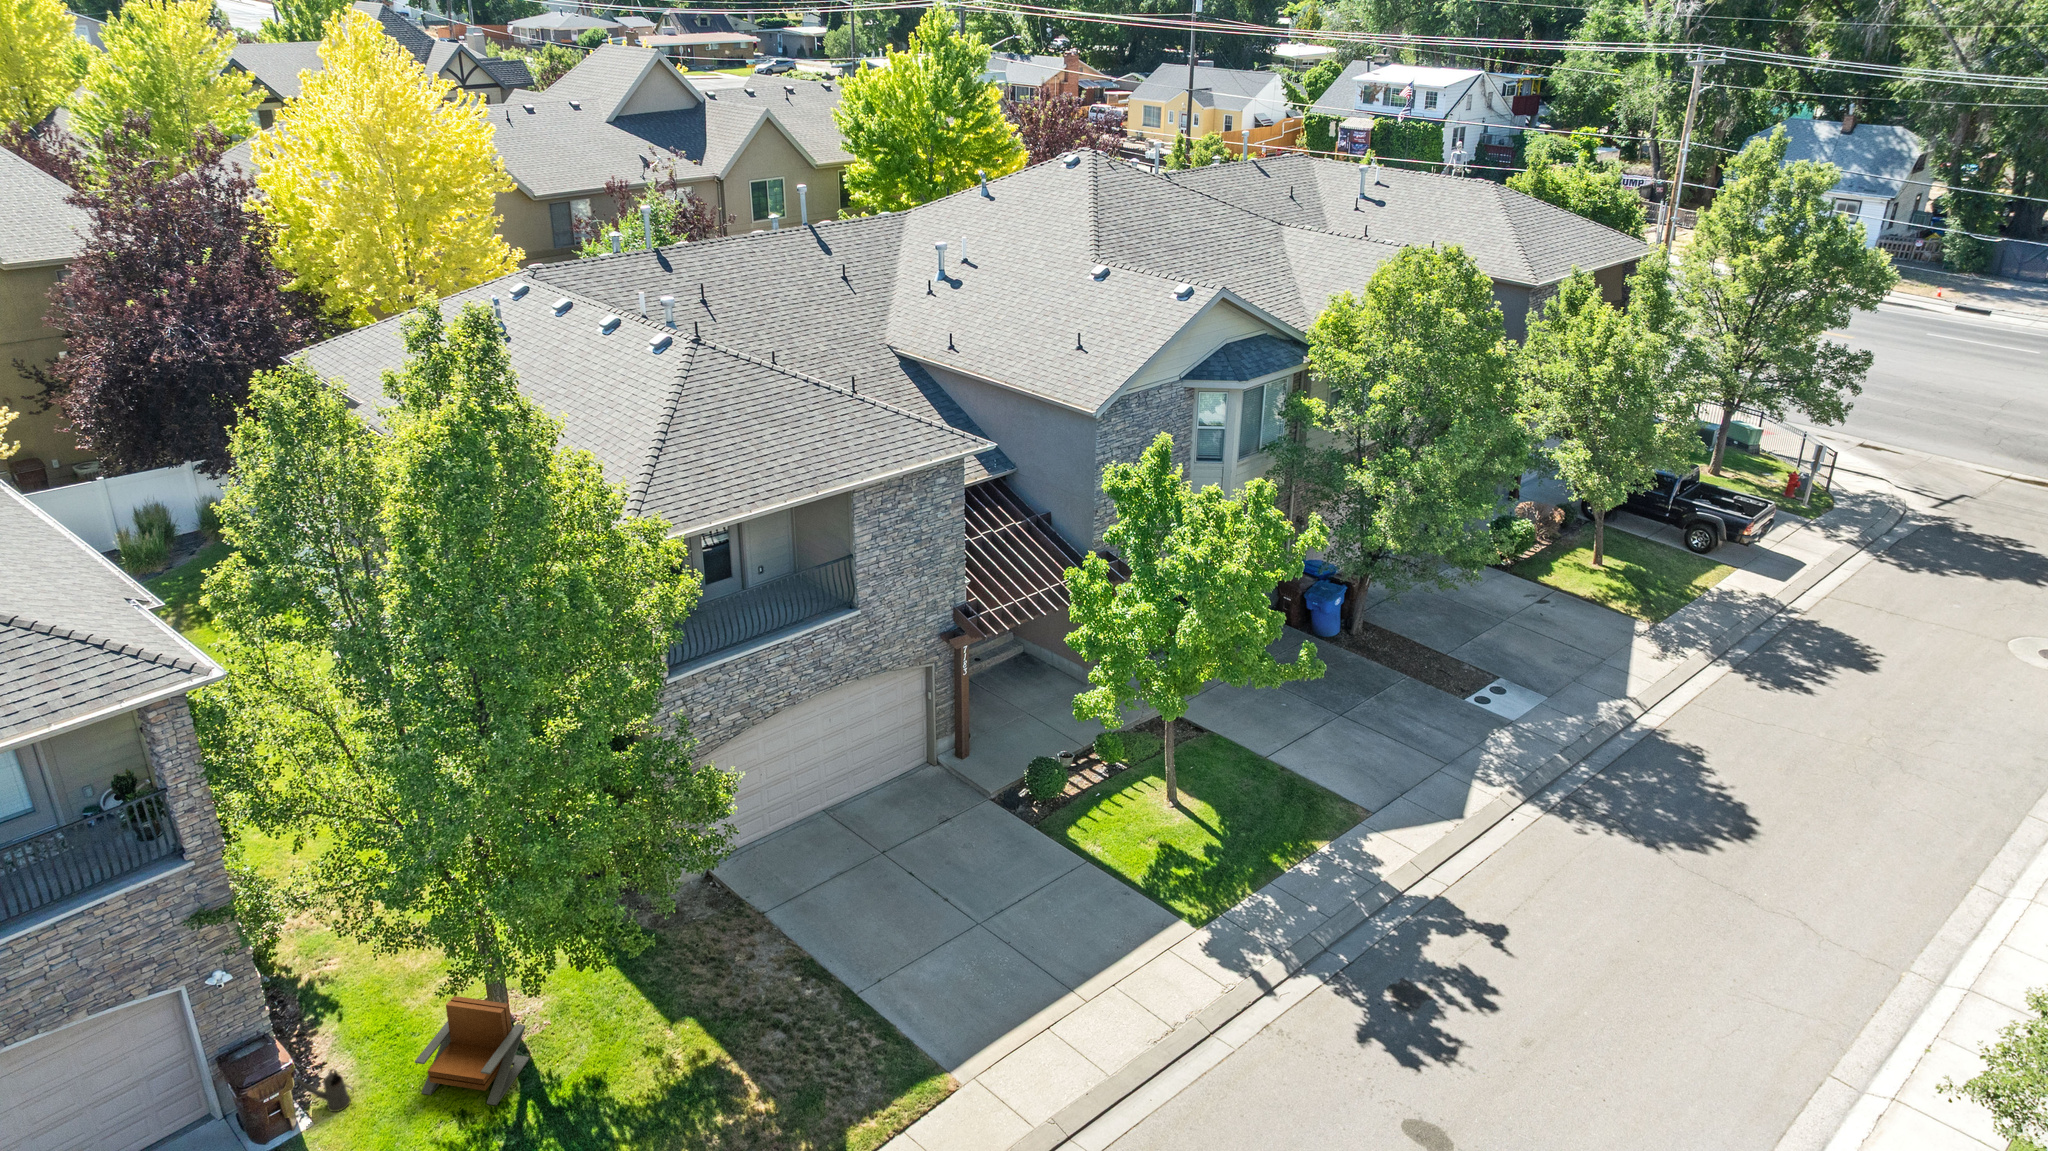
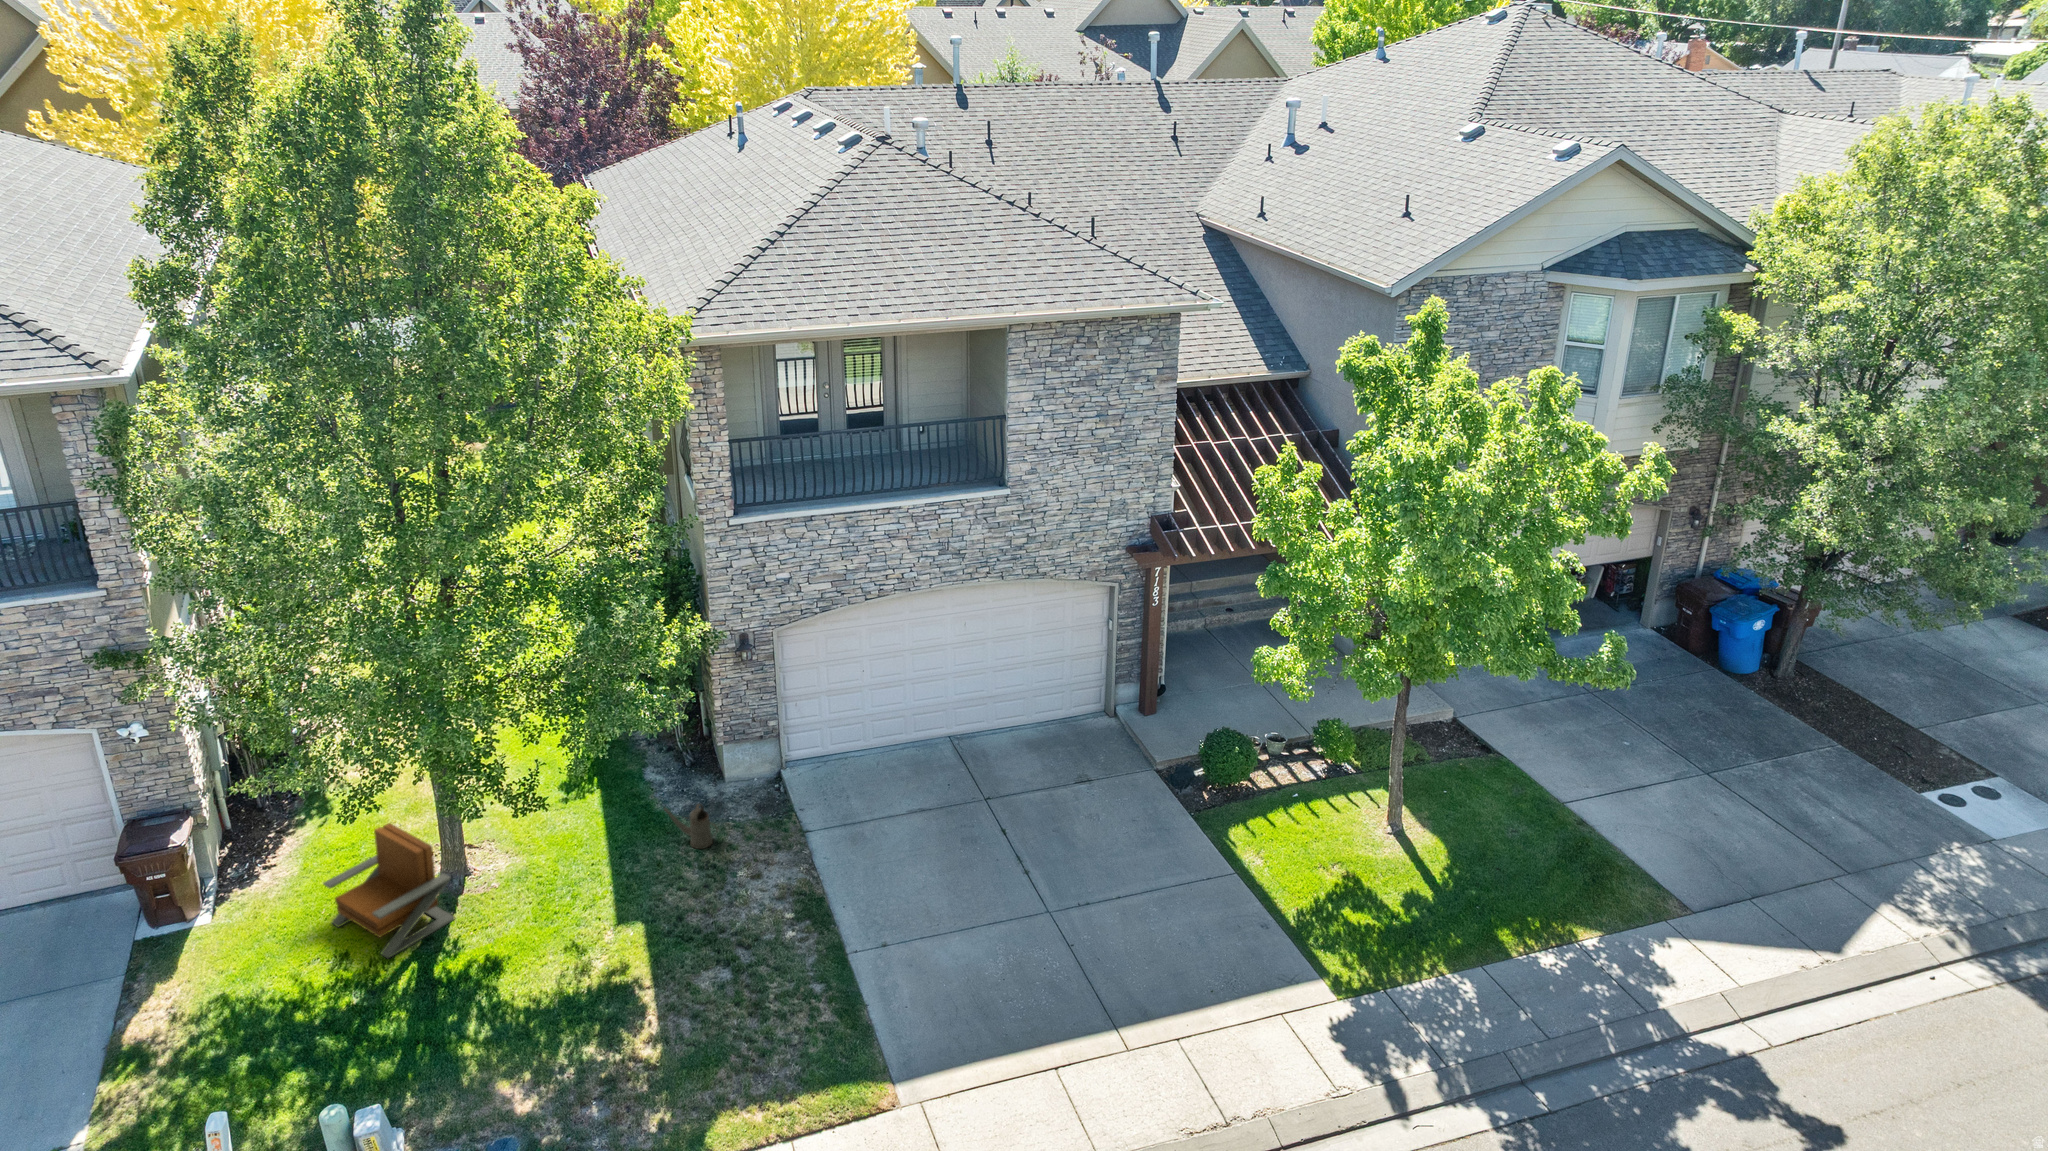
watering can: present [296,1070,353,1112] -> present [664,804,717,849]

